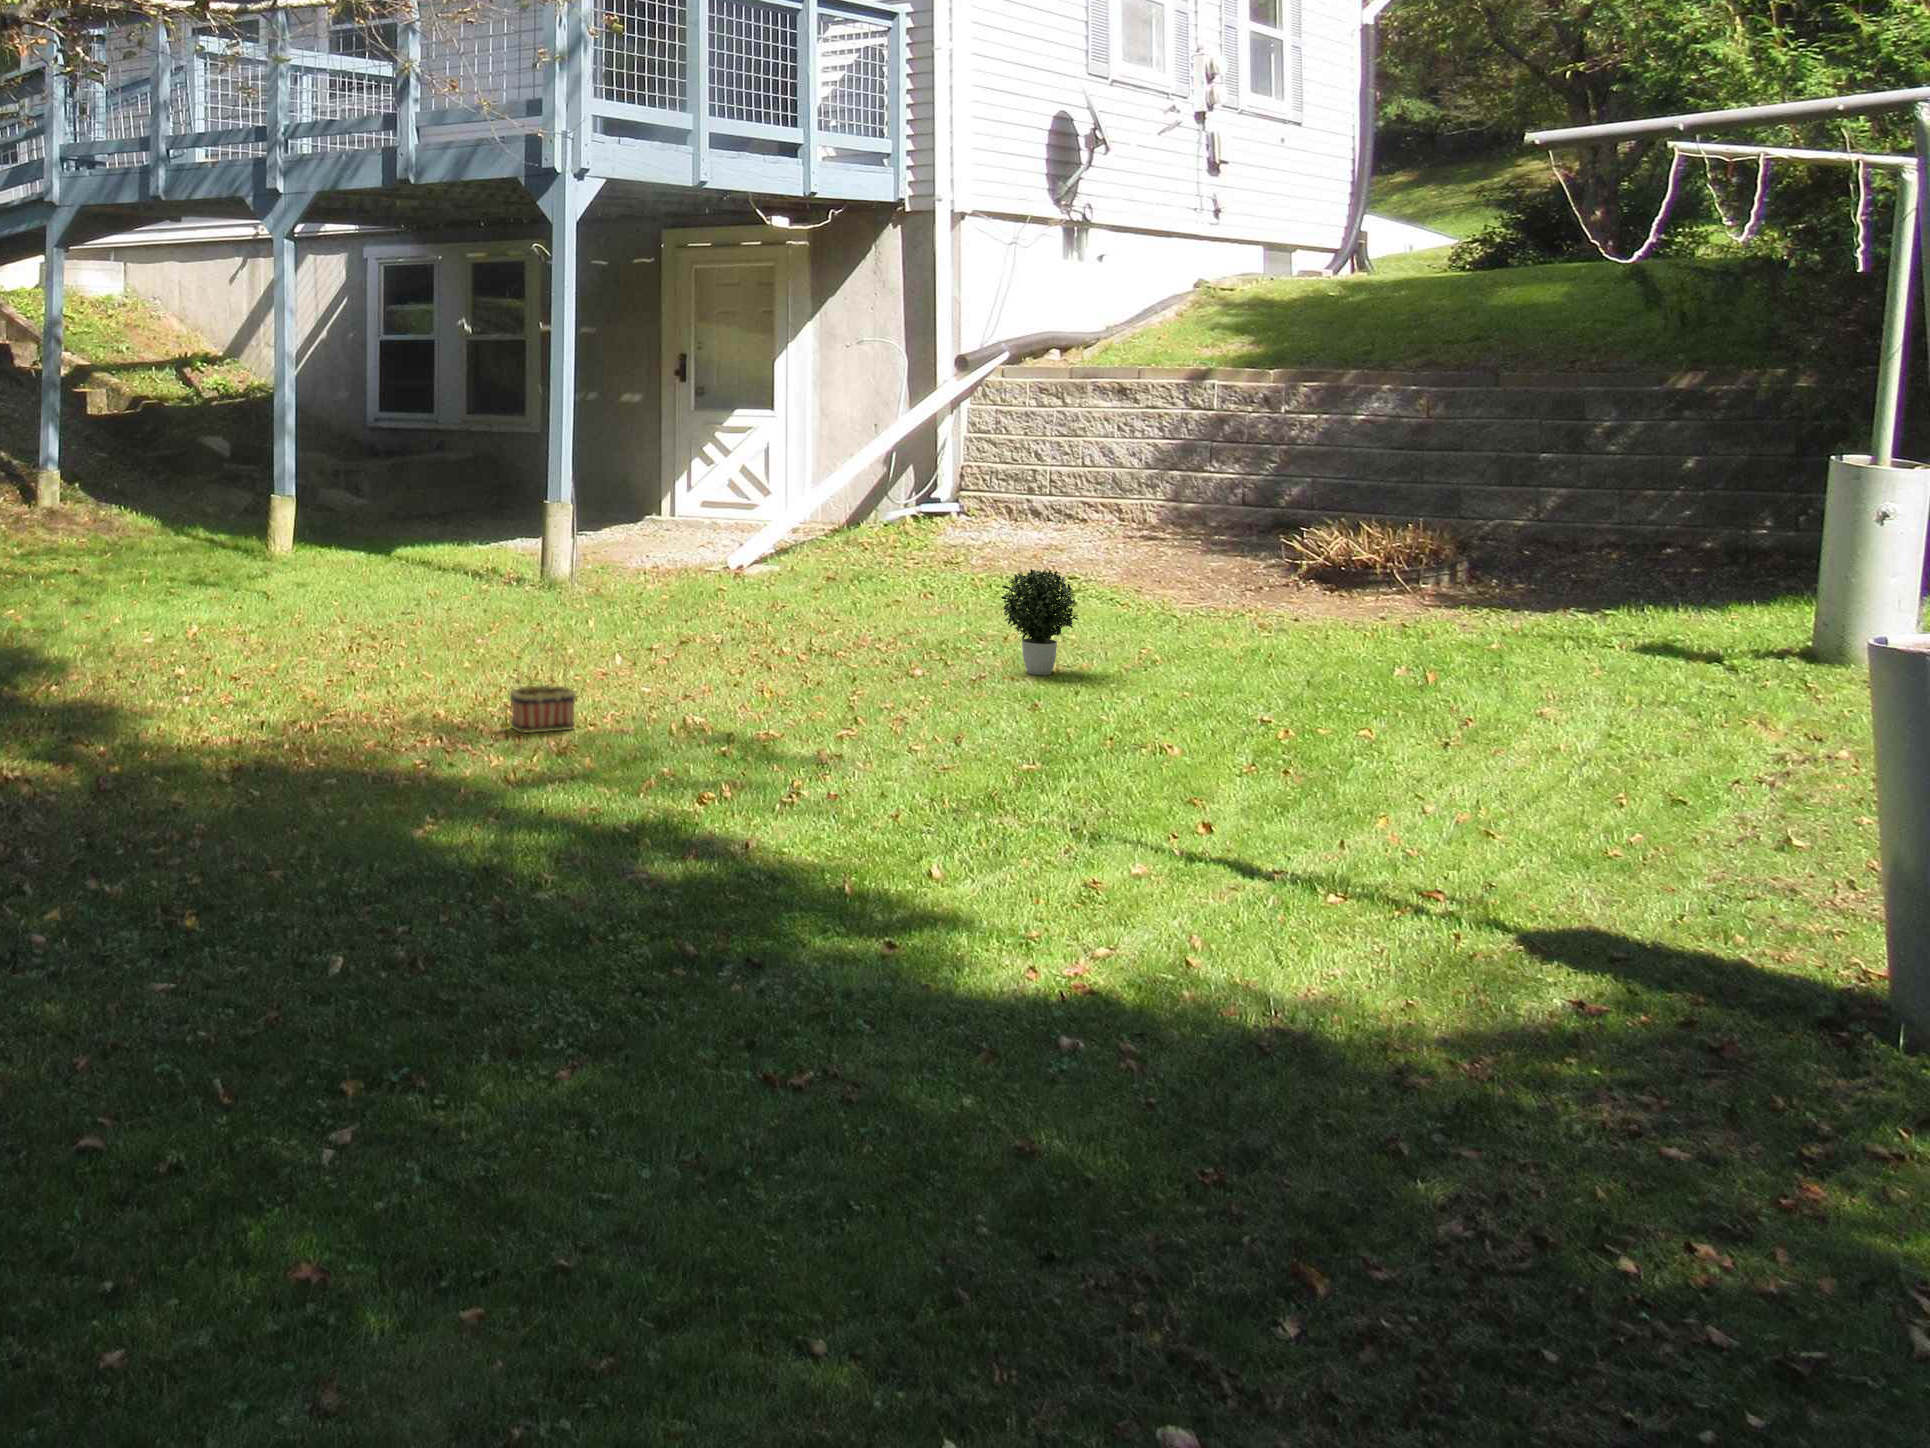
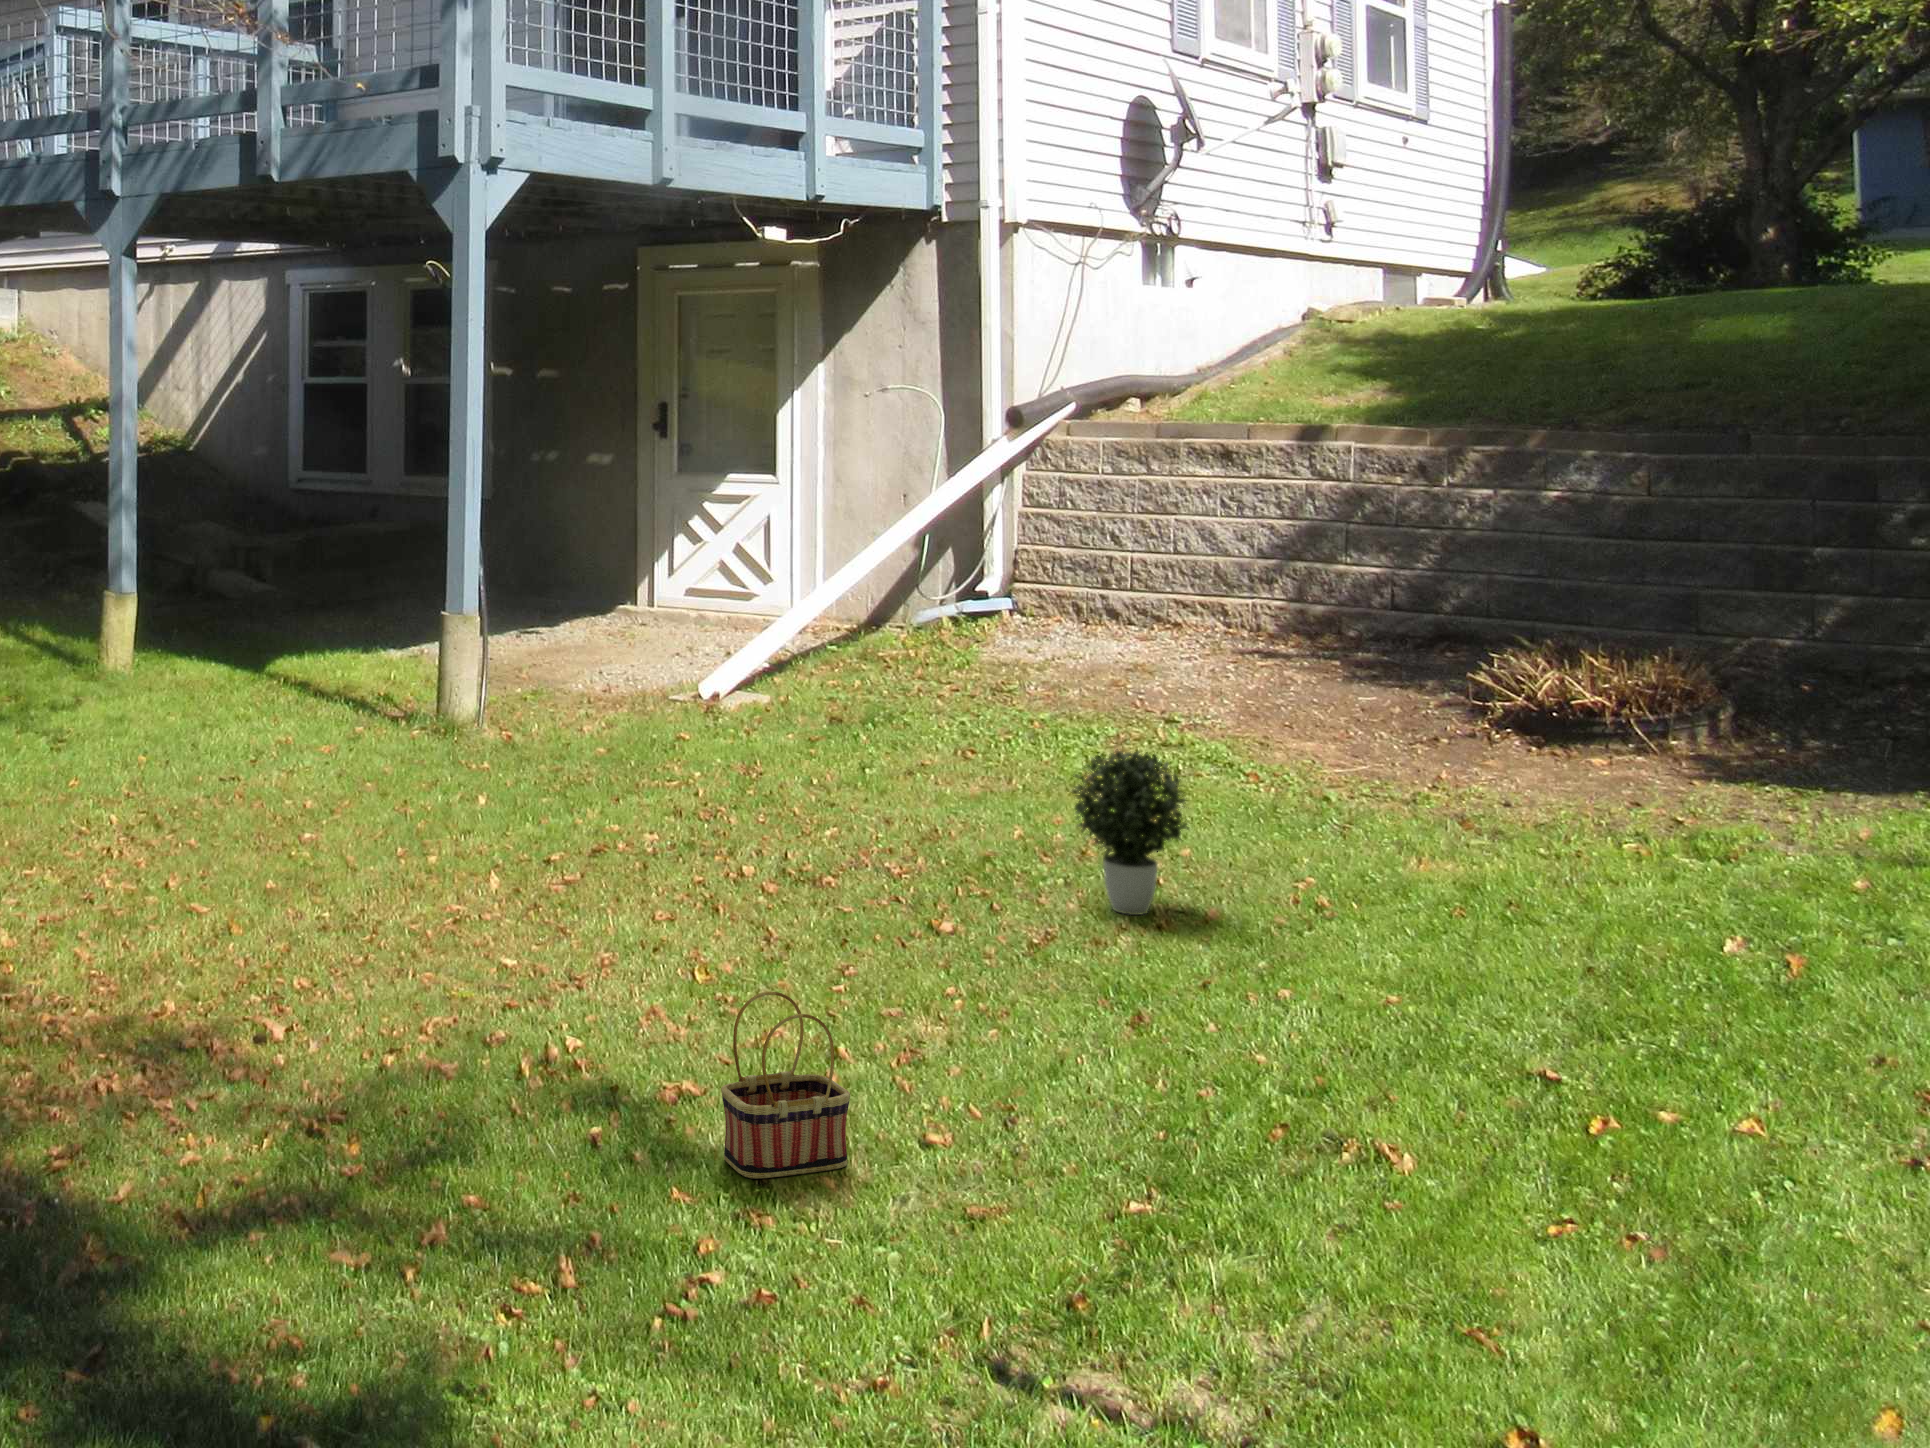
basket: present [510,644,576,733] -> present [721,992,850,1178]

